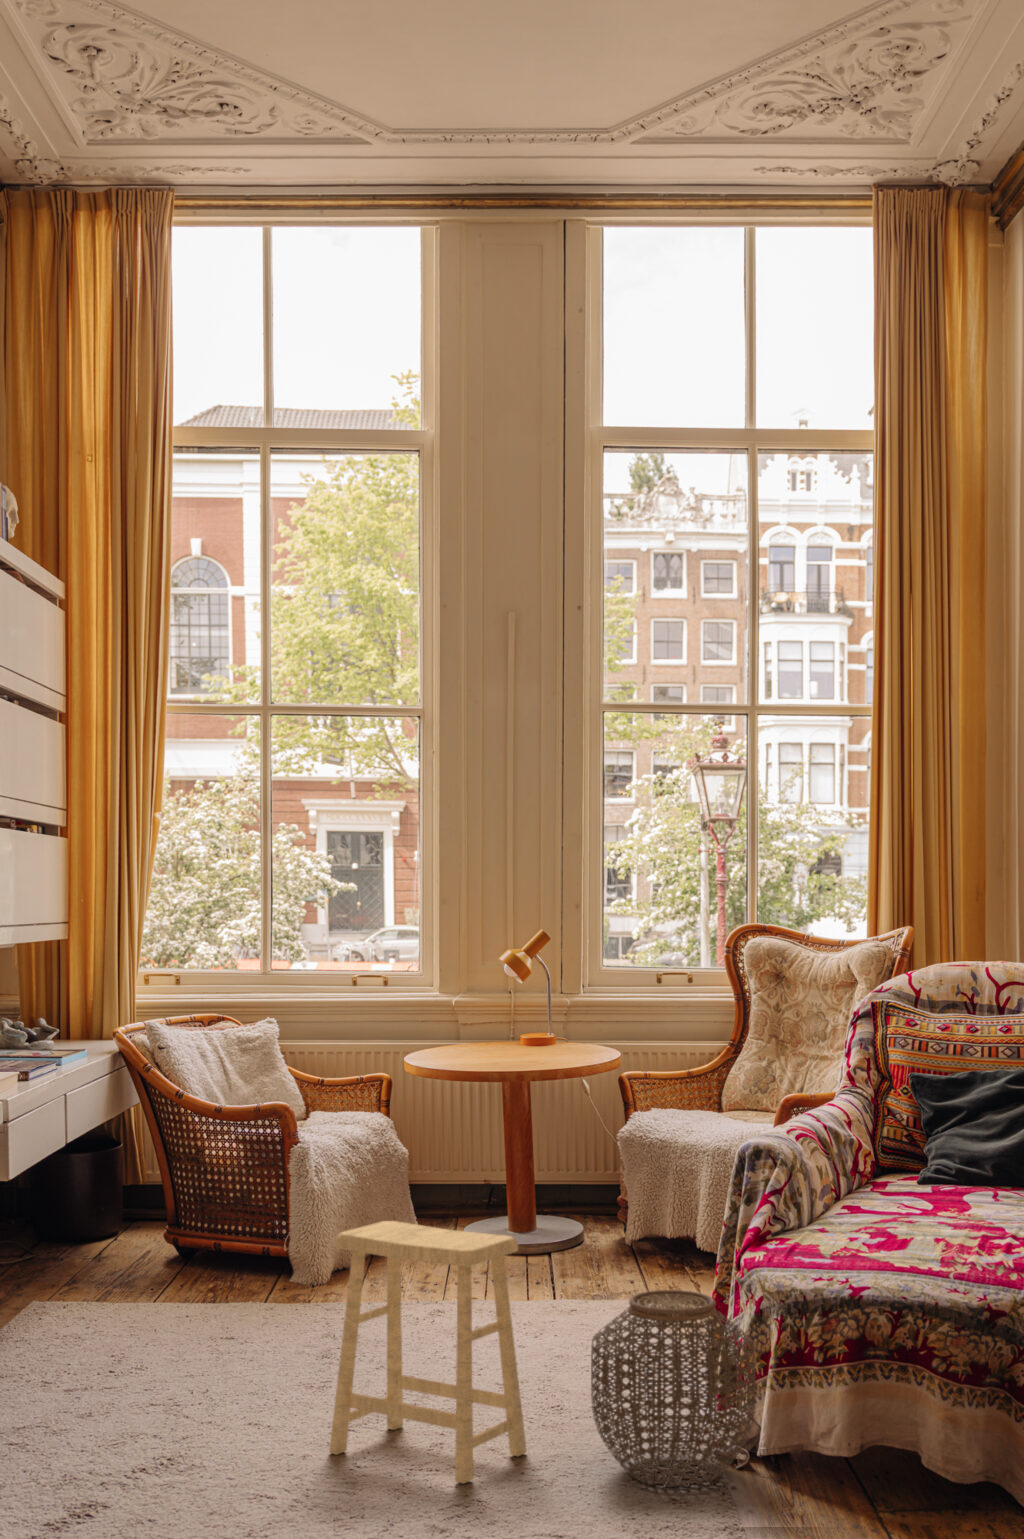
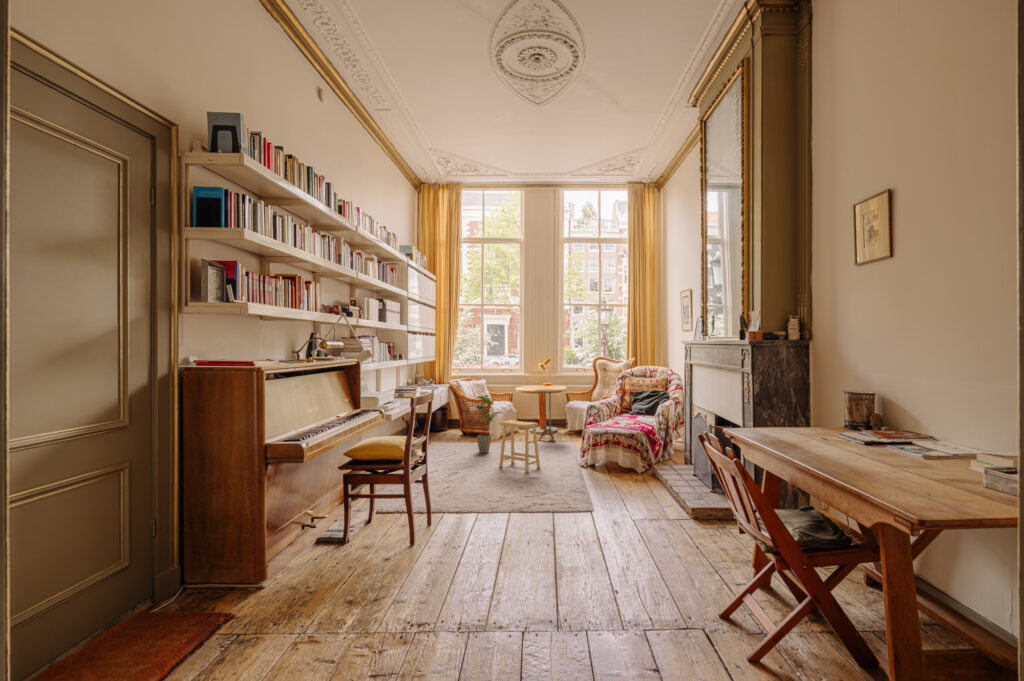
side table: none [490,1062,603,1295] -> present [535,389,561,442]
house plant: none [215,1096,357,1366] -> present [475,395,501,453]
woven basket: present [591,1290,756,1487] -> none [553,434,588,473]

